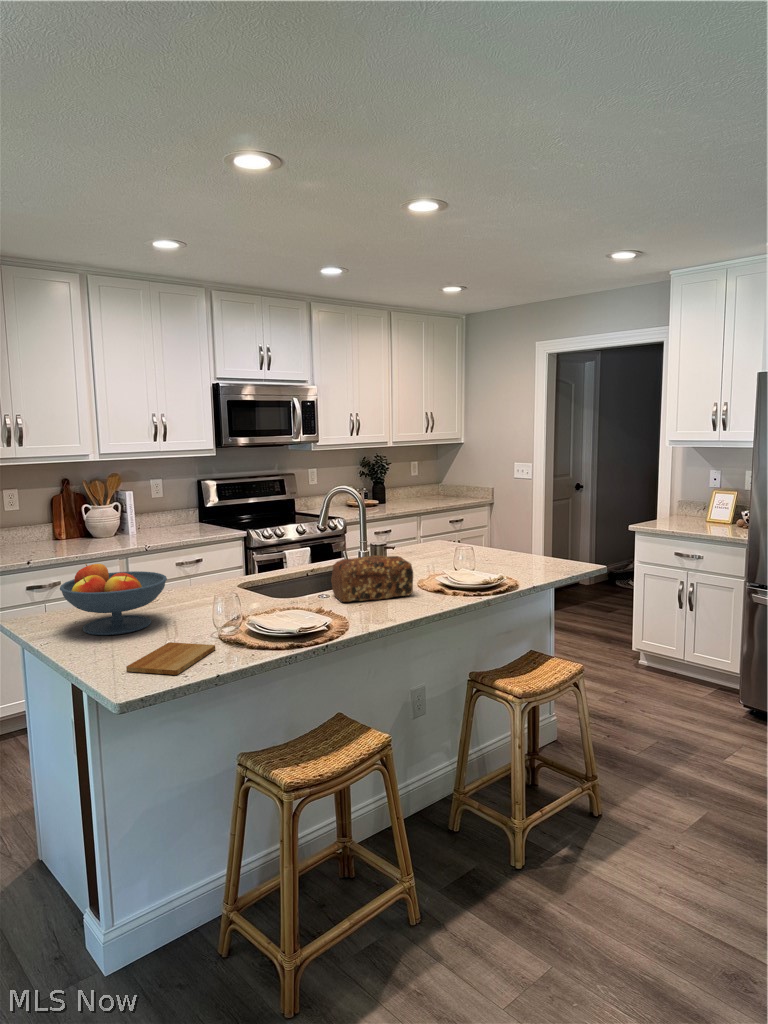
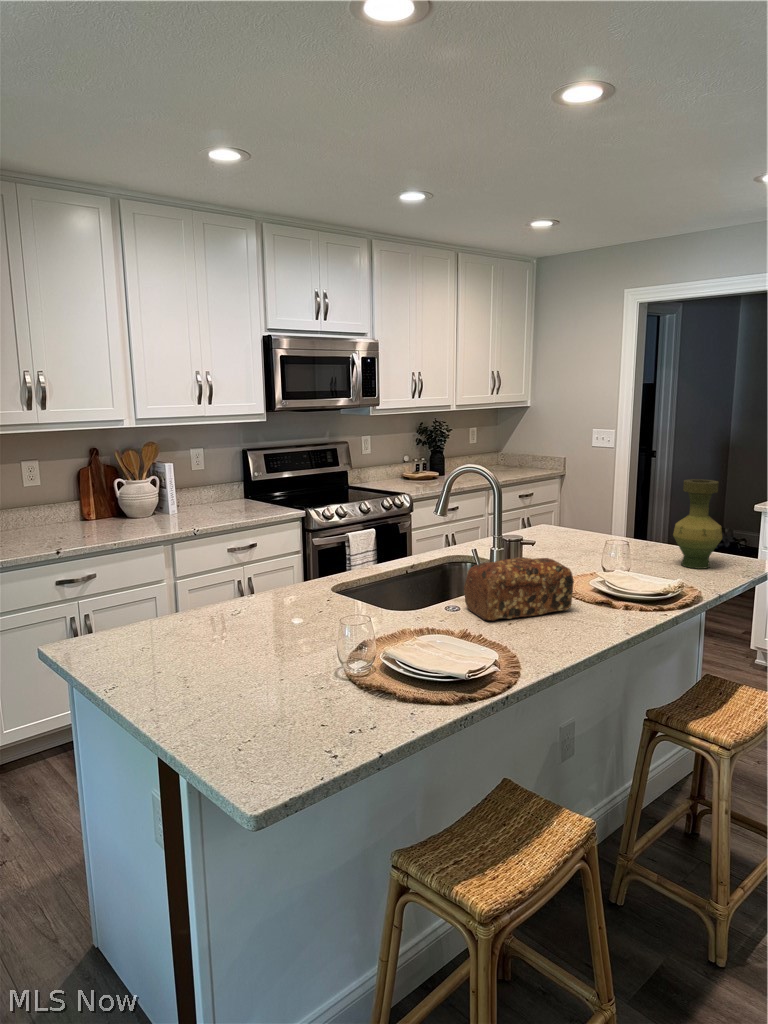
vase: none [519,497,558,569] -> present [673,479,722,569]
fruit bowl: present [60,564,167,635] -> none [129,574,270,675]
cutting board: present [126,642,215,675] -> none [248,692,358,756]

